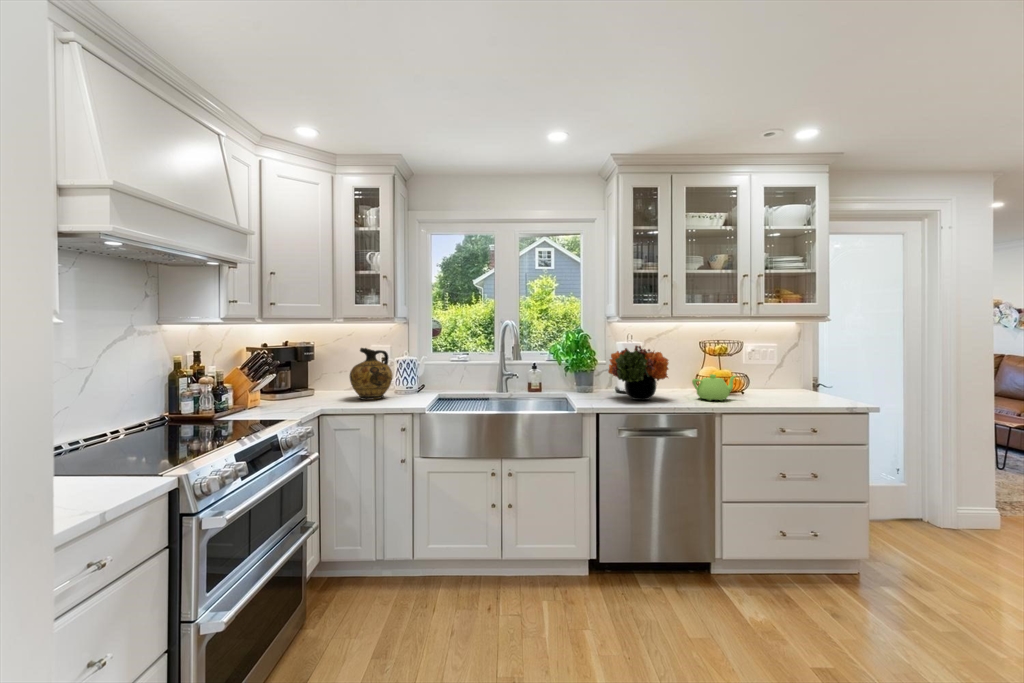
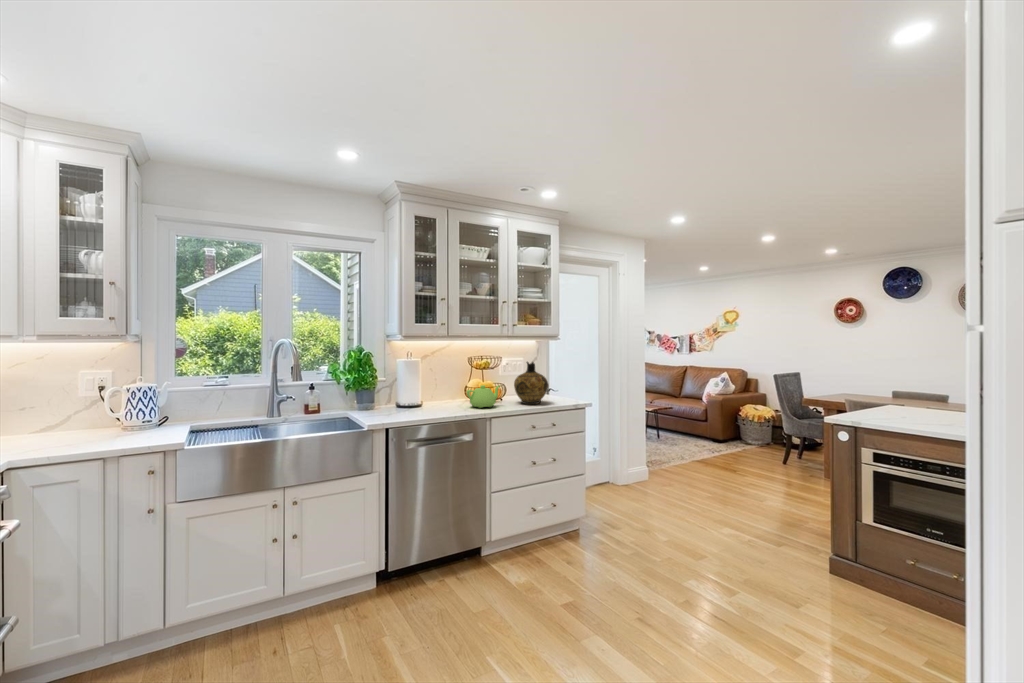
flower arrangement: present [608,346,668,400] -> none [392,362,449,413]
ceramic jug: present [350,348,392,400] -> present [514,362,548,404]

